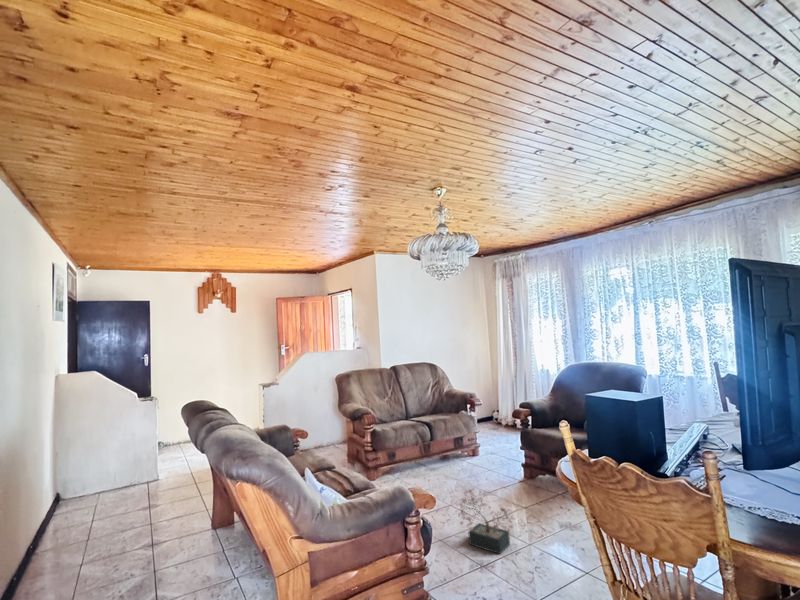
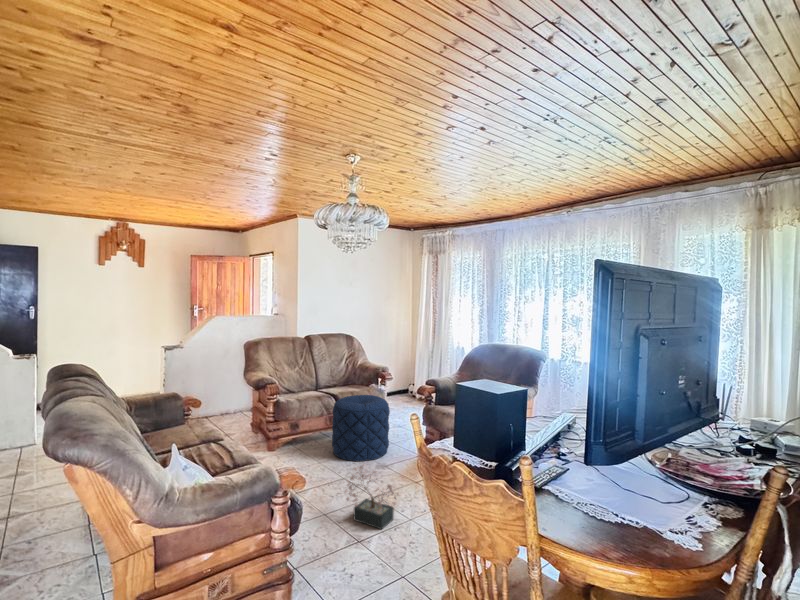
pouf: none [429,421,487,487] -> present [332,395,390,461]

